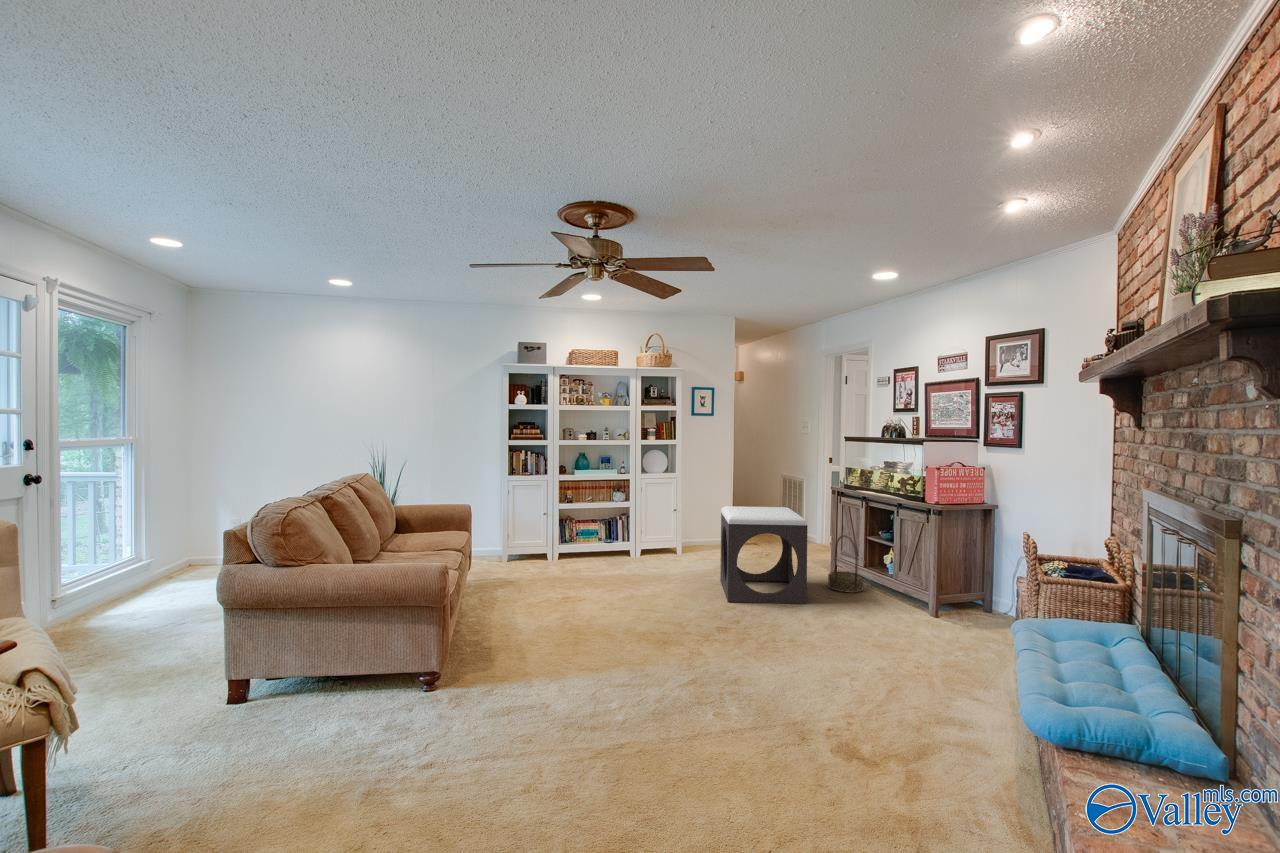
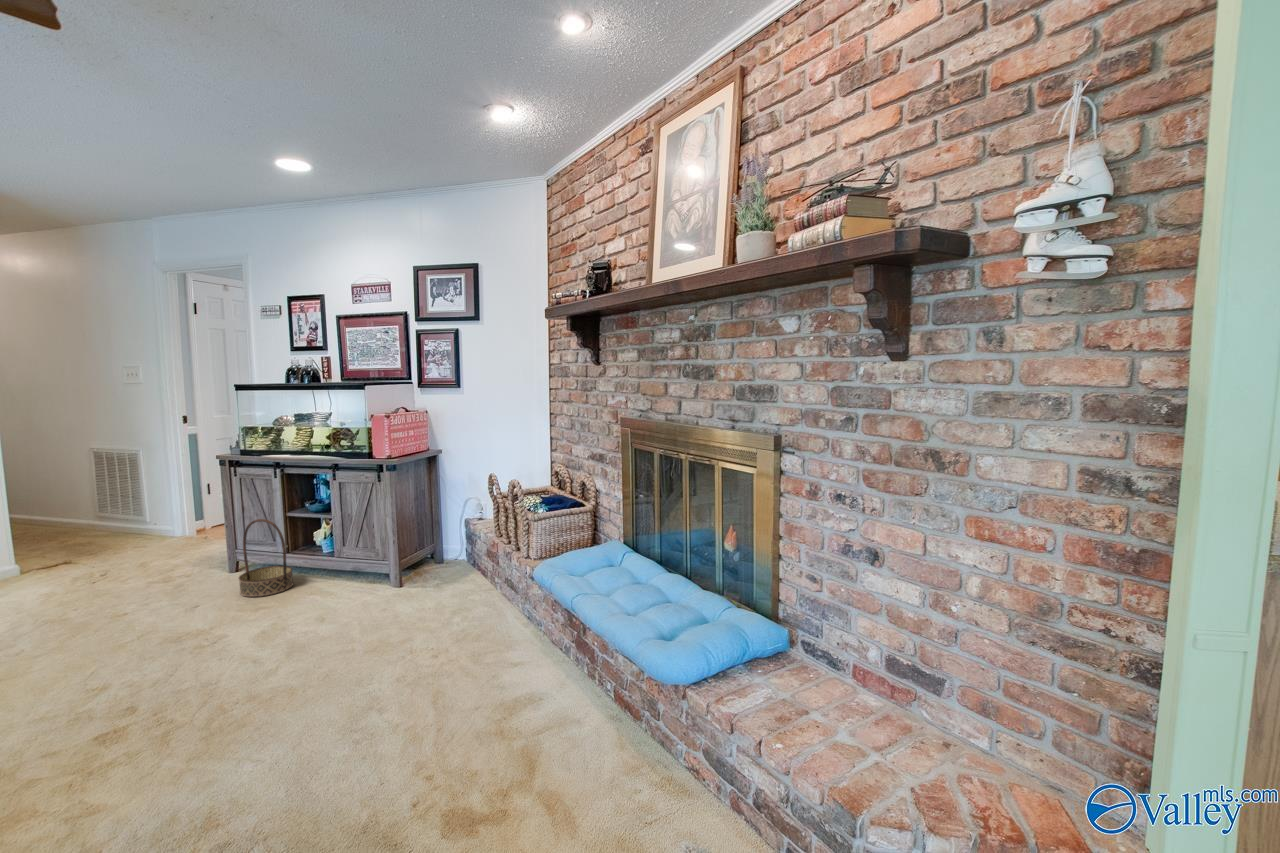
footstool: present [720,506,807,604] -> none [11,499,228,687]

